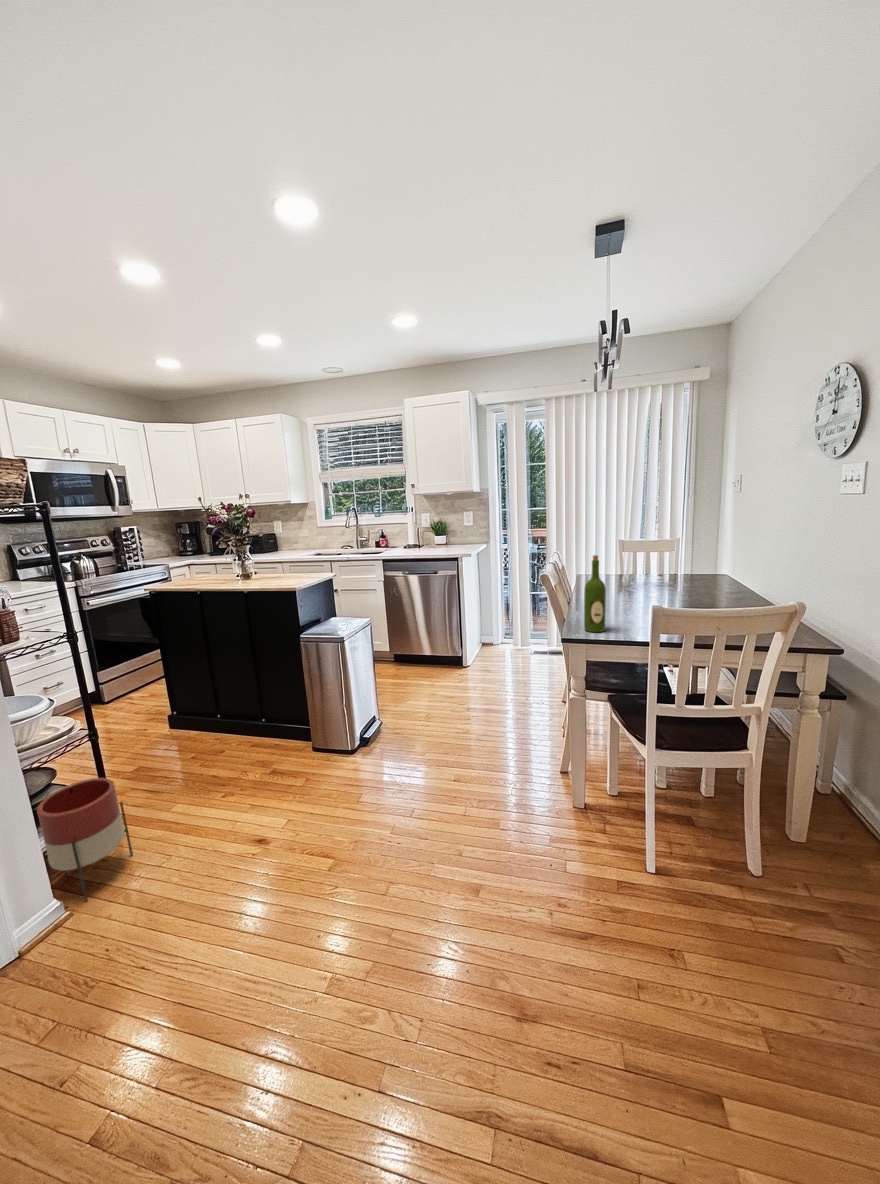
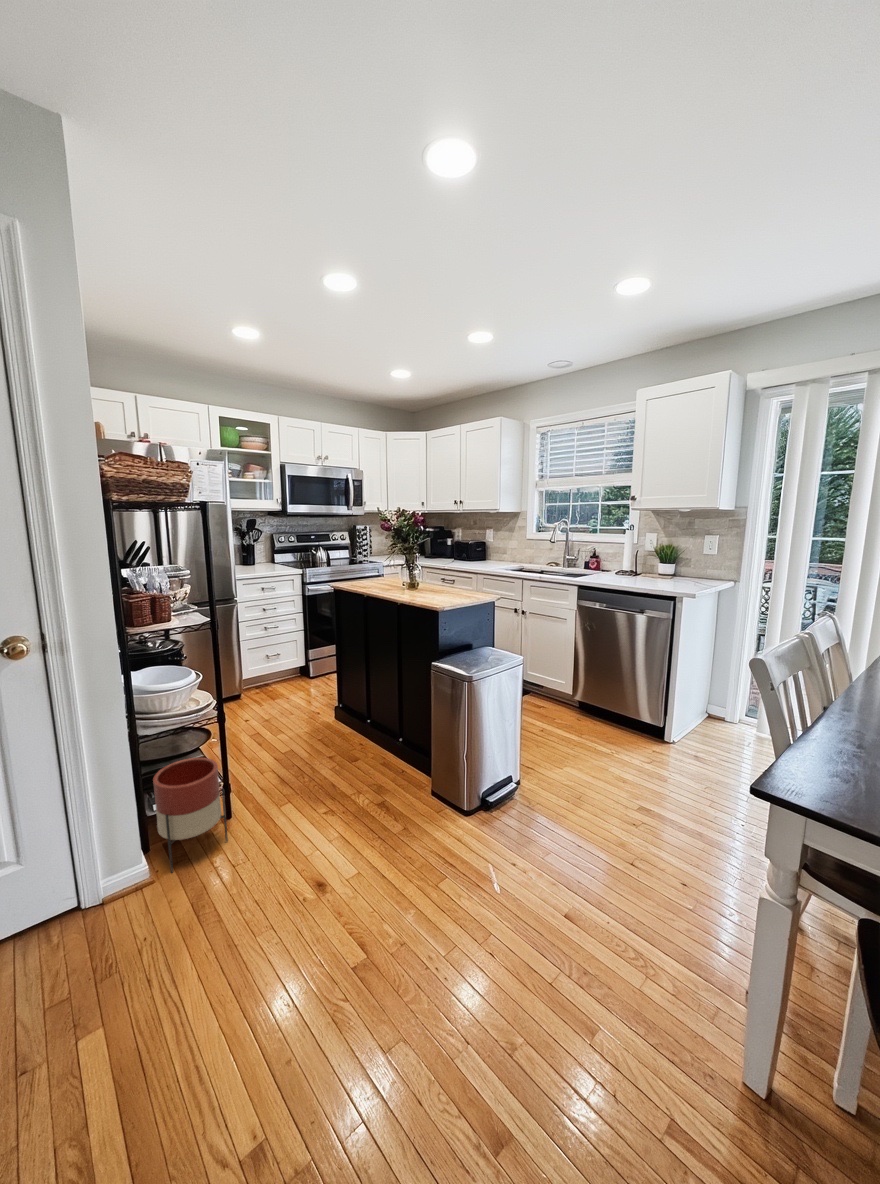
wine bottle: present [584,555,606,632] -> none [798,647,857,797]

